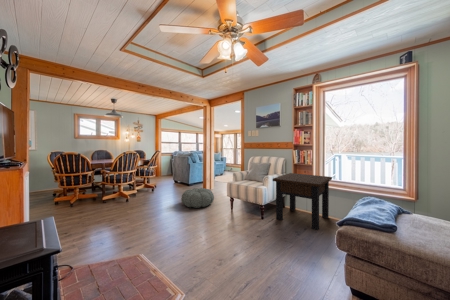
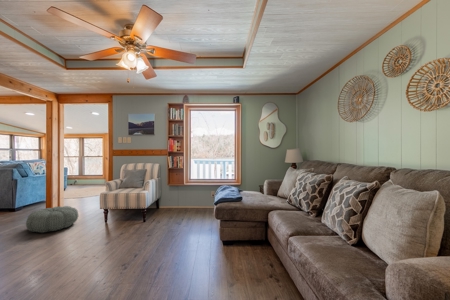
side table: present [273,173,332,230] -> none [155,177,199,220]

